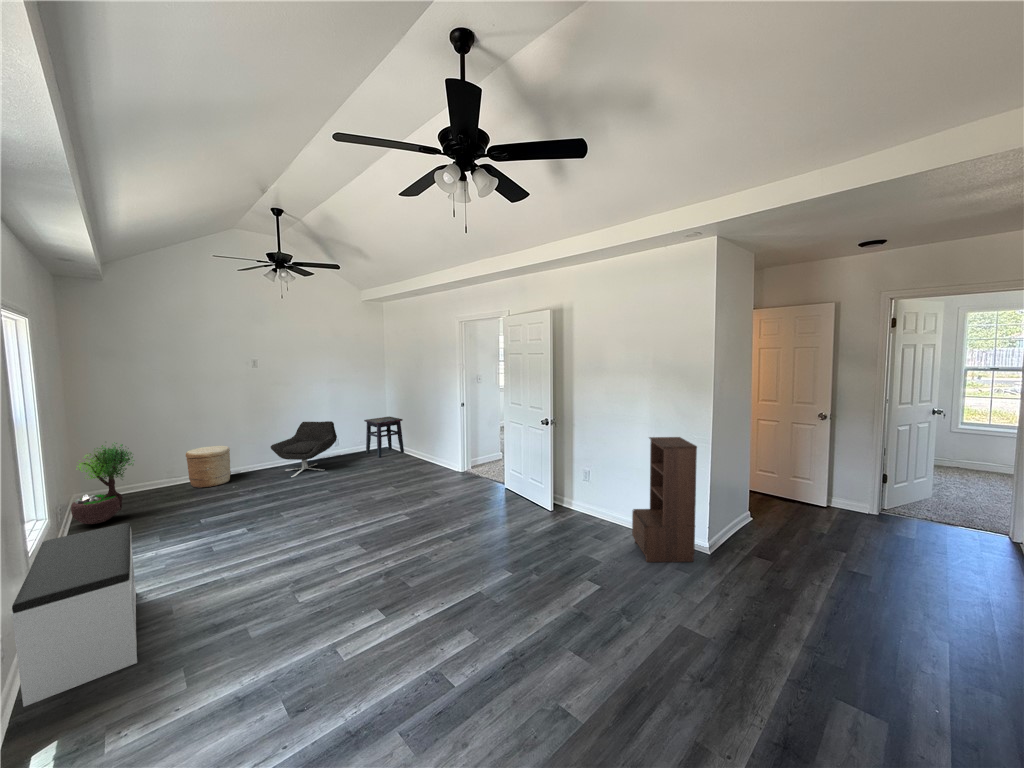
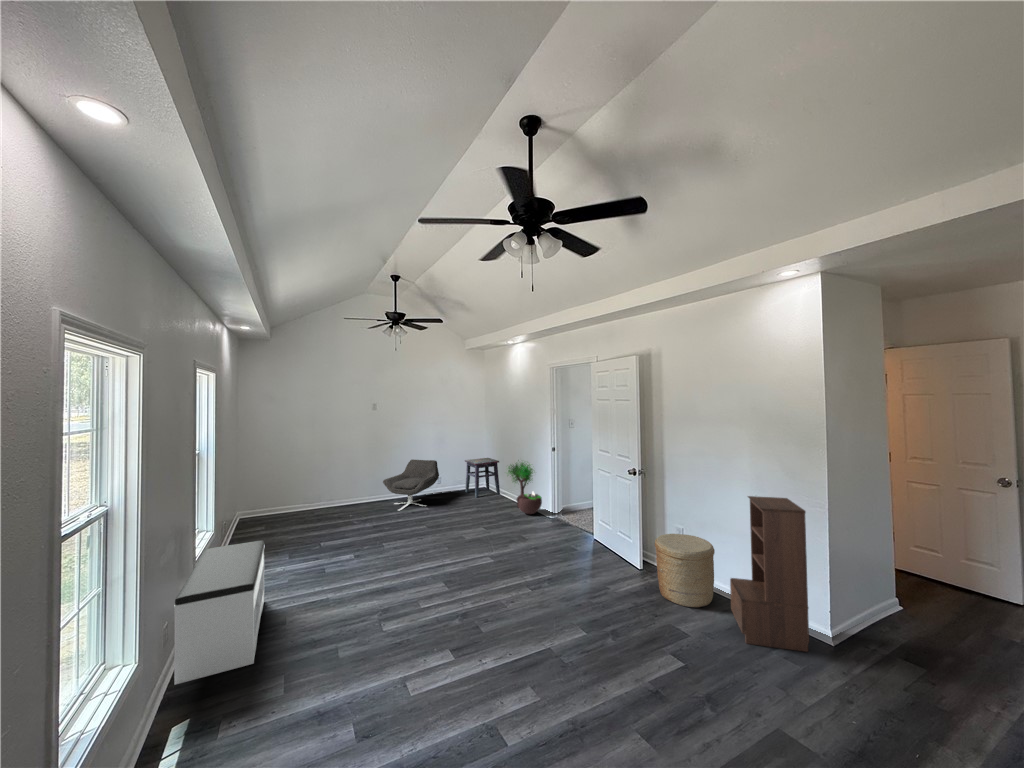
potted tree: present [71,443,134,524] -> present [508,462,542,514]
woven basket: present [186,446,231,488] -> present [655,534,715,607]

